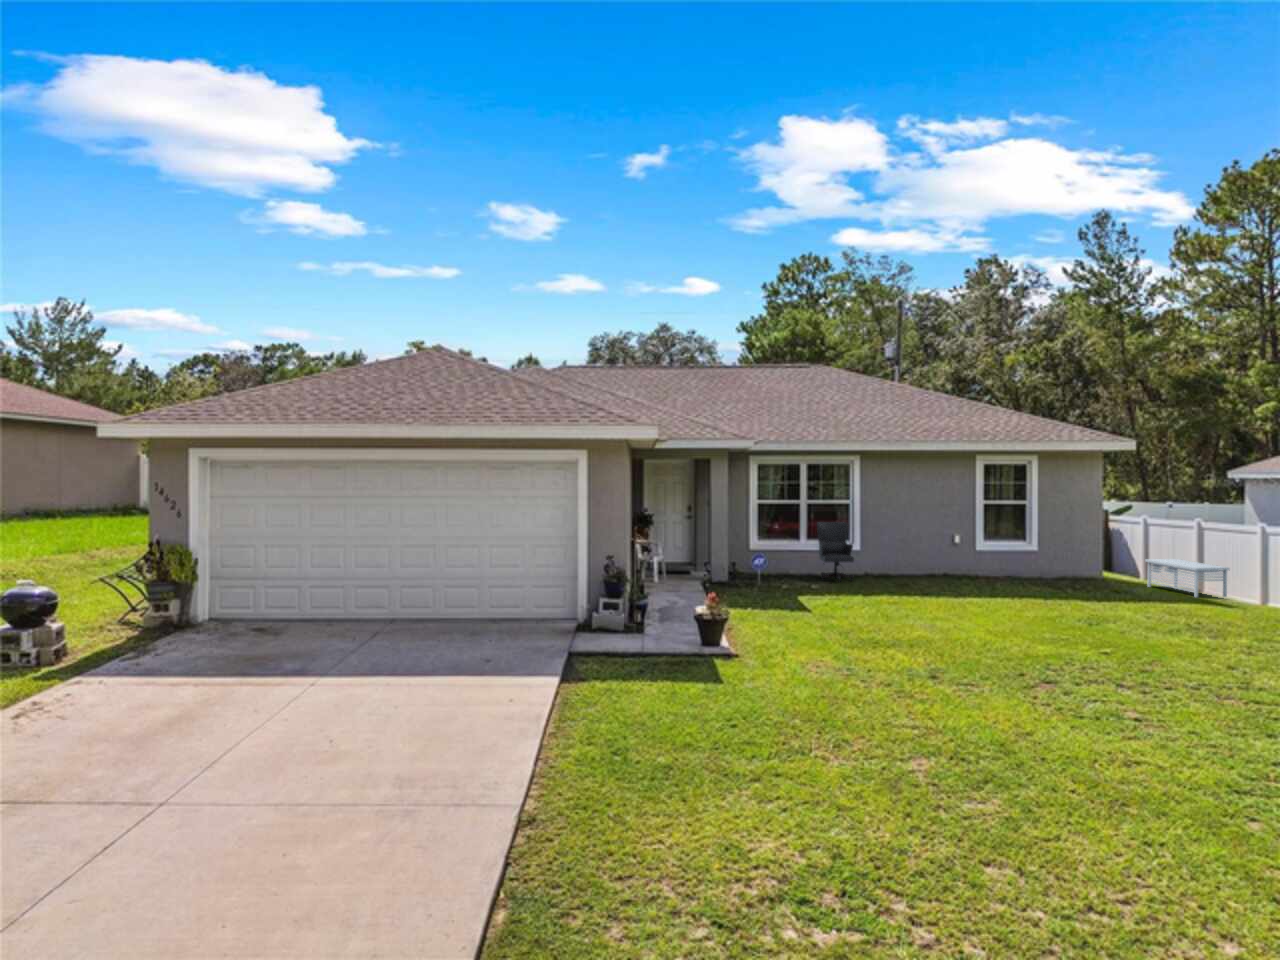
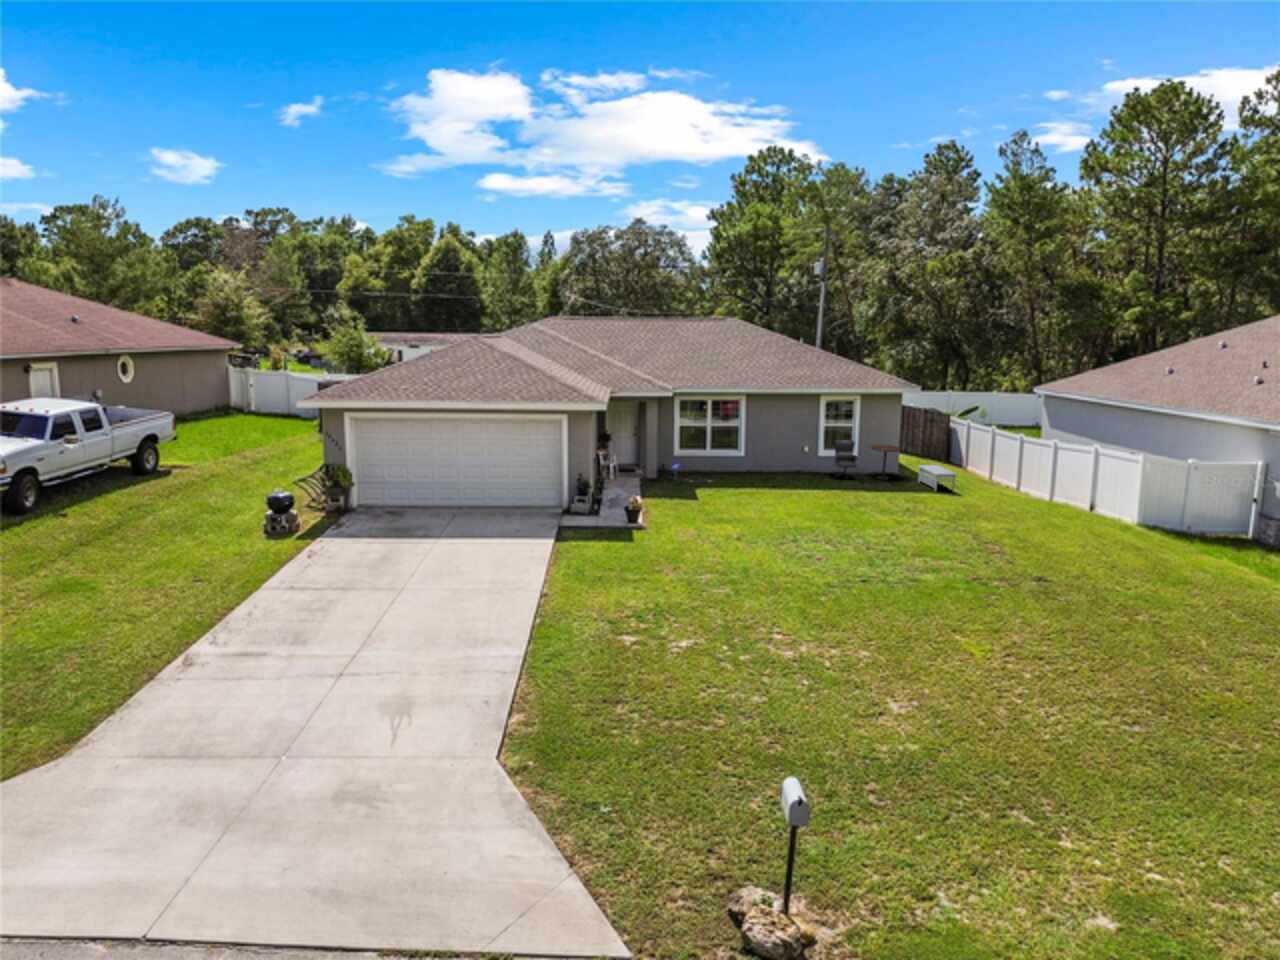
chair: present [817,522,854,582] -> present [835,440,857,478]
pedestal table: none [1059,531,1113,584] -> present [871,445,901,480]

